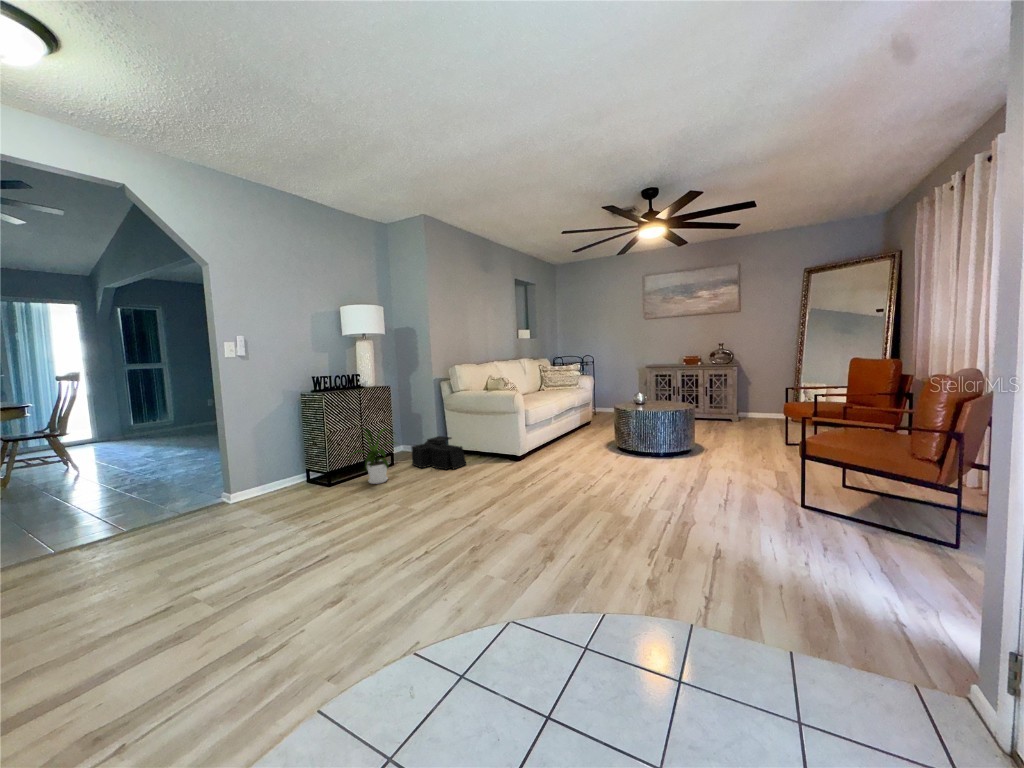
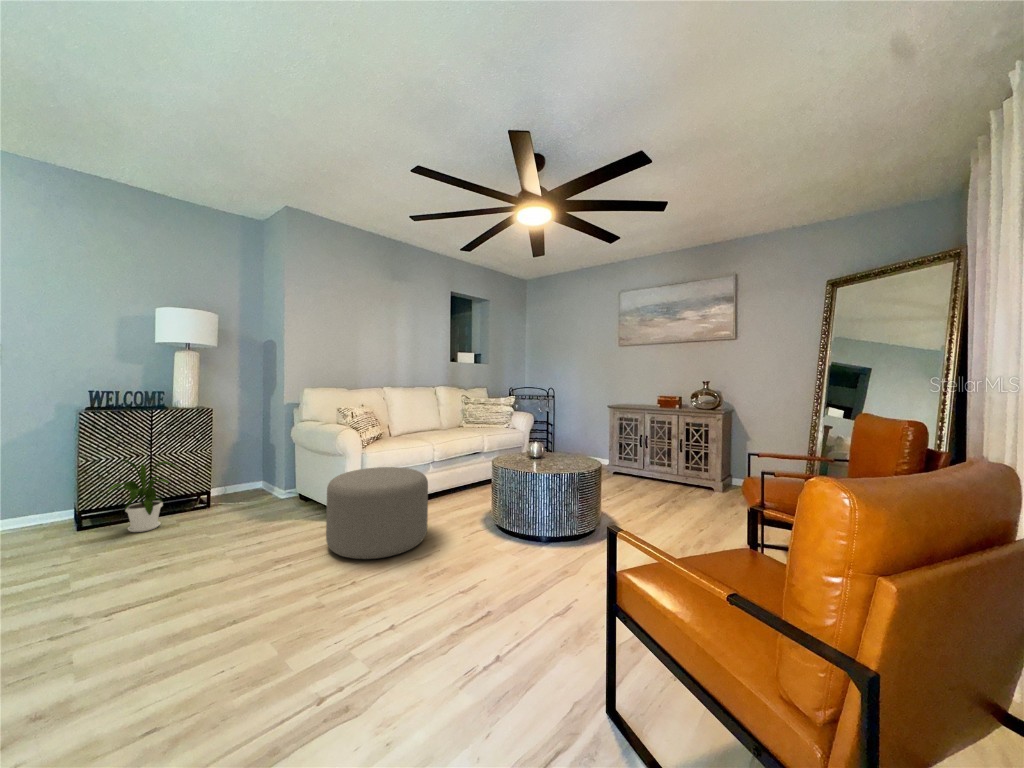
ottoman: none [531,418,600,477] -> present [326,467,428,559]
storage bin: present [412,436,466,470] -> none [224,474,295,523]

